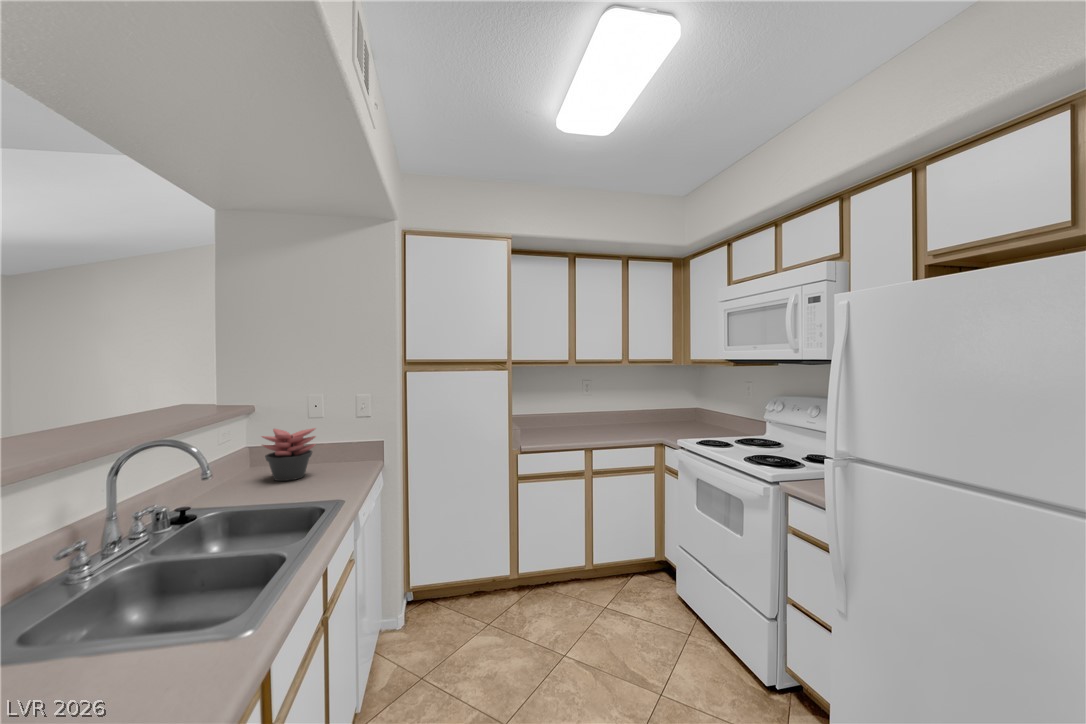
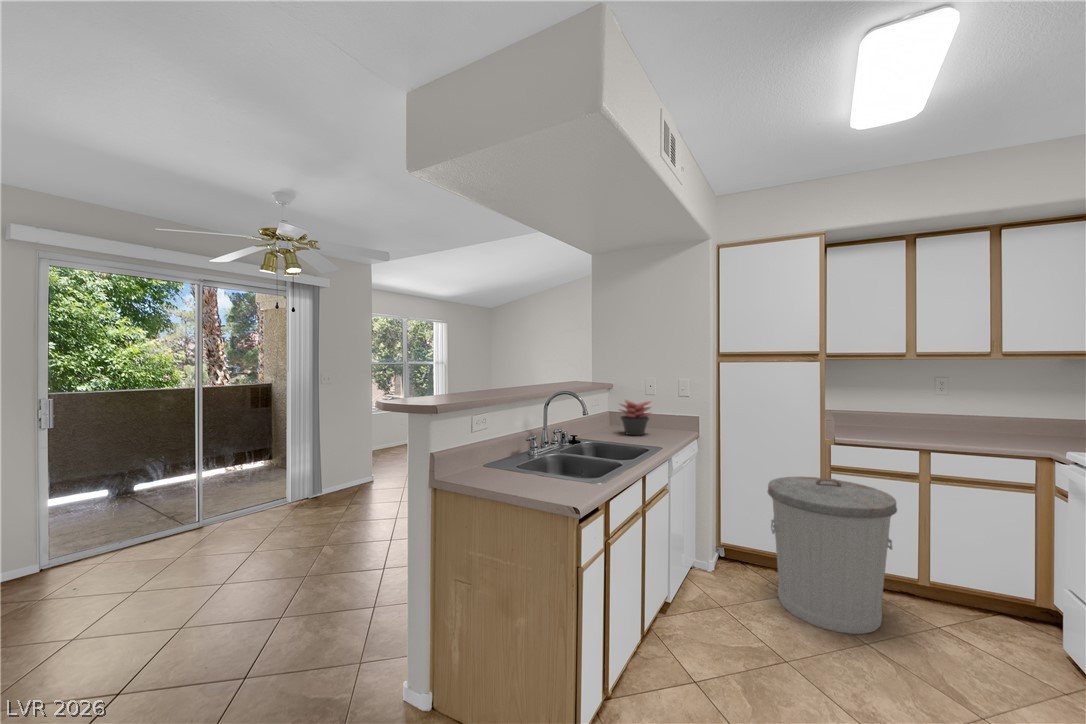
trash can: none [462,489,576,660] -> present [768,477,897,634]

